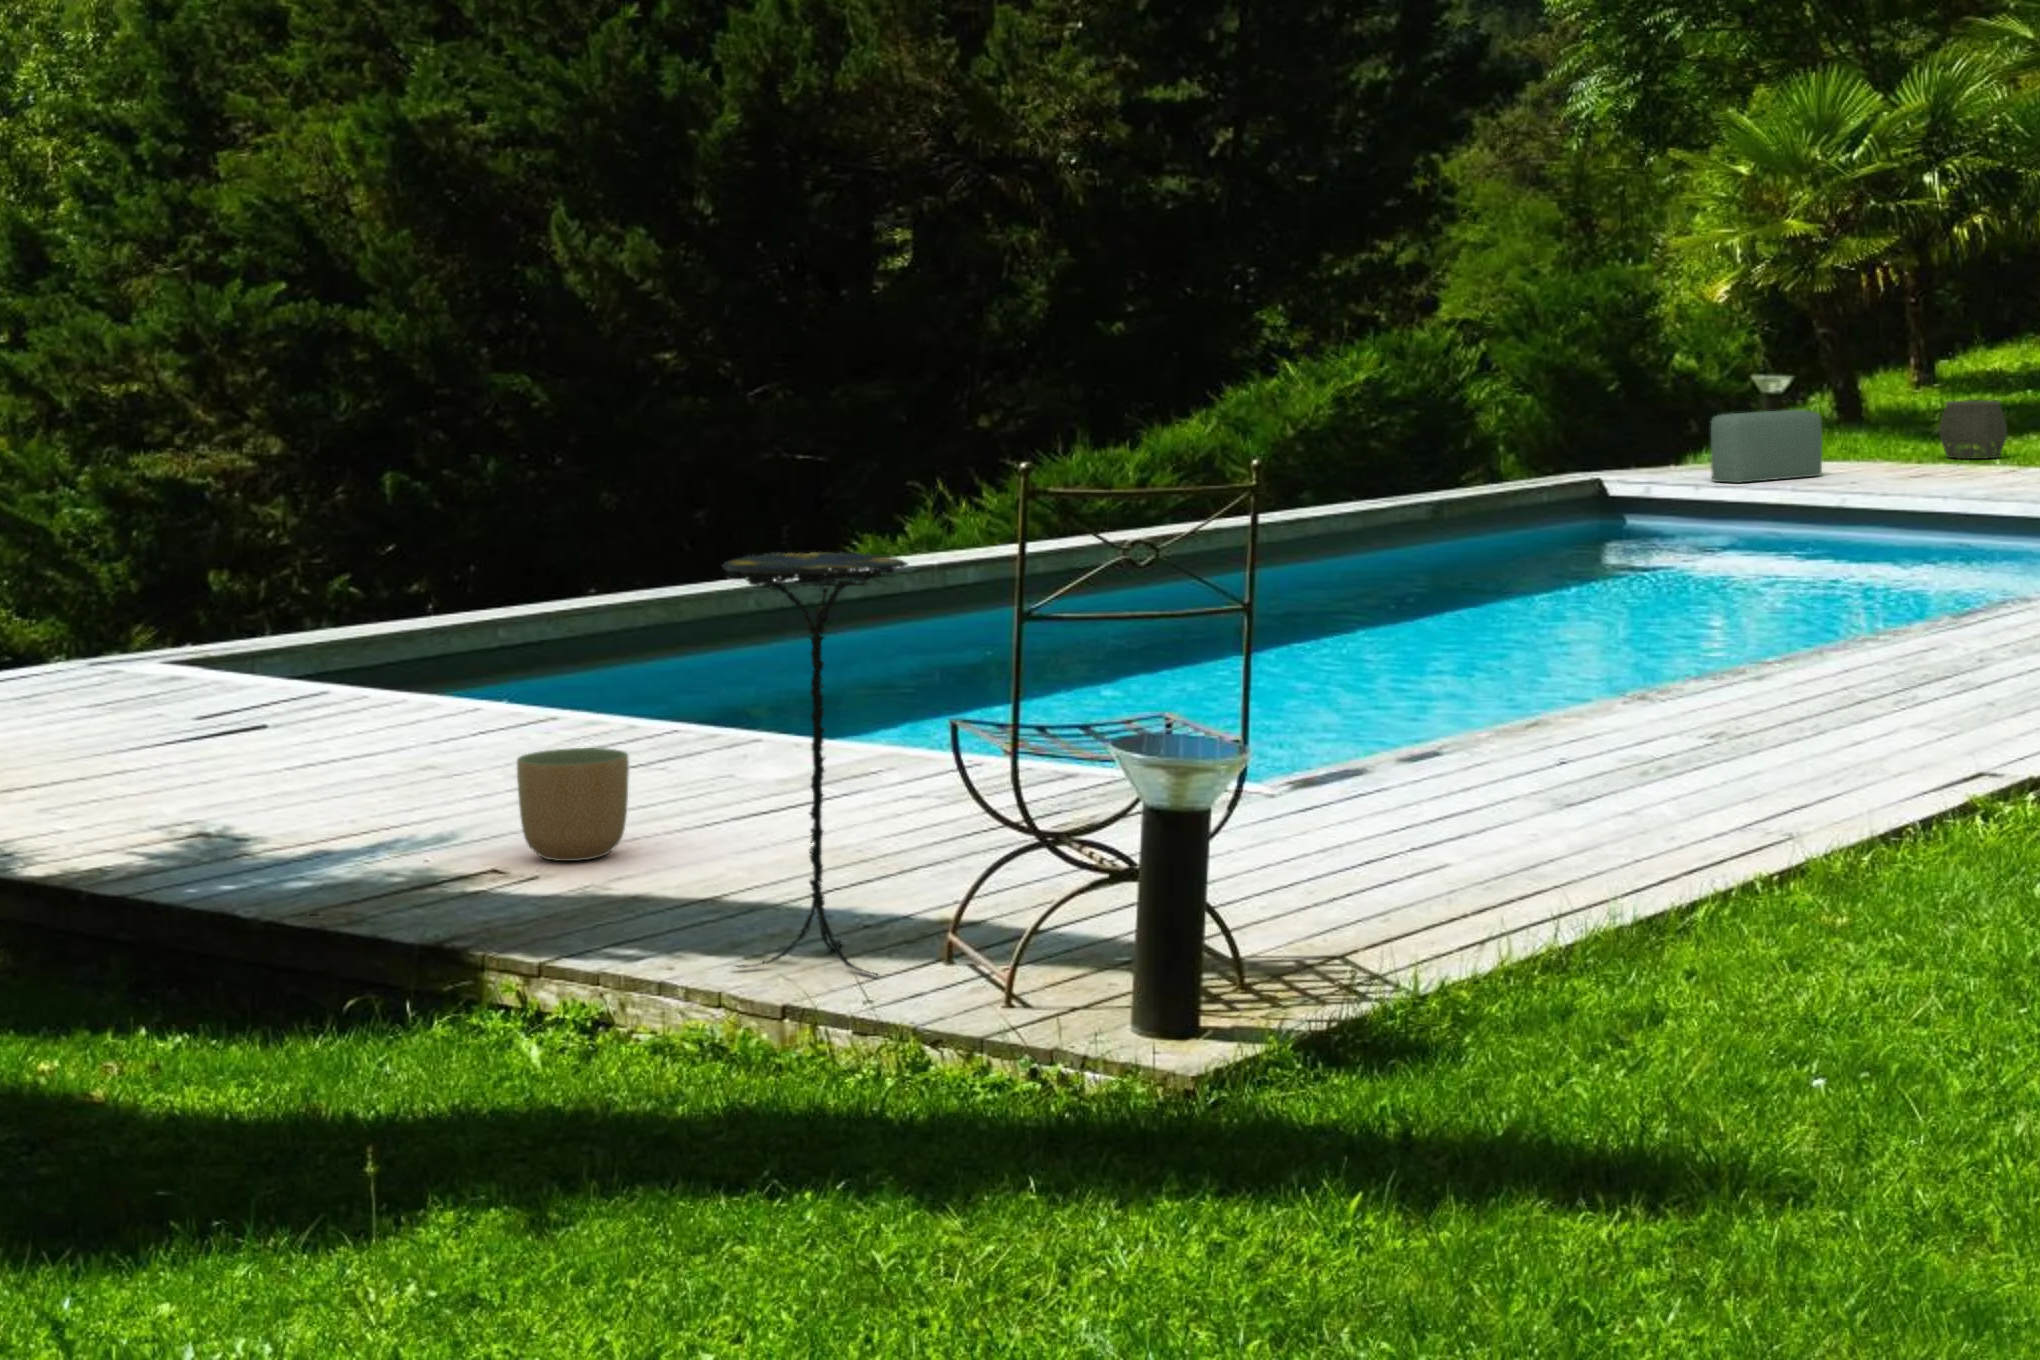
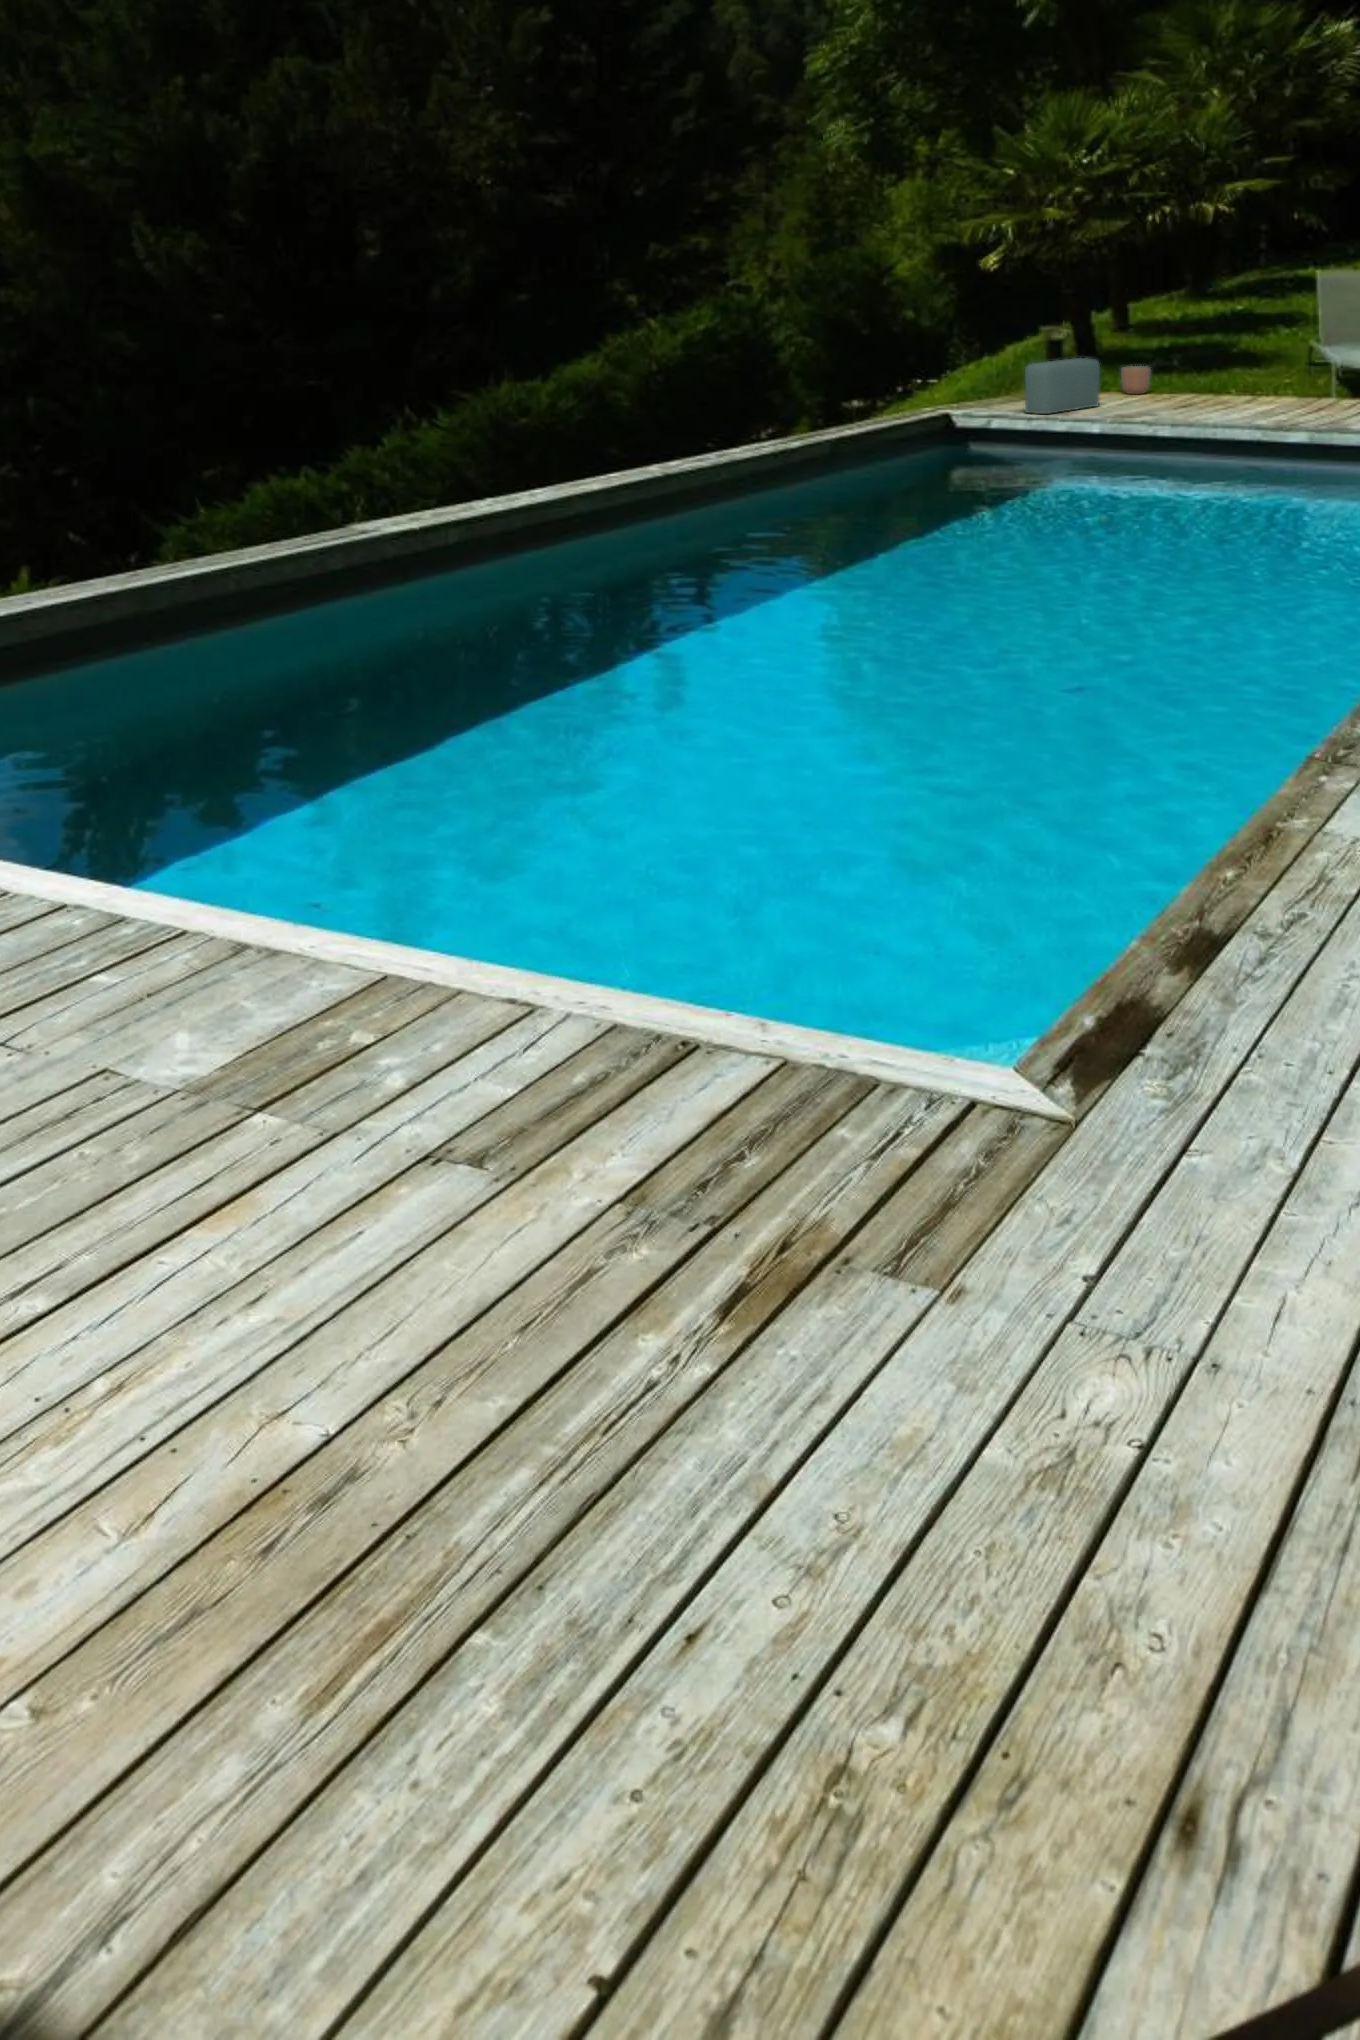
woven basket: present [1940,400,2007,459] -> none [1161,346,1210,388]
side table: present [722,552,908,975] -> none [571,851,923,1676]
planter: present [517,748,629,861] -> present [1121,366,1151,394]

